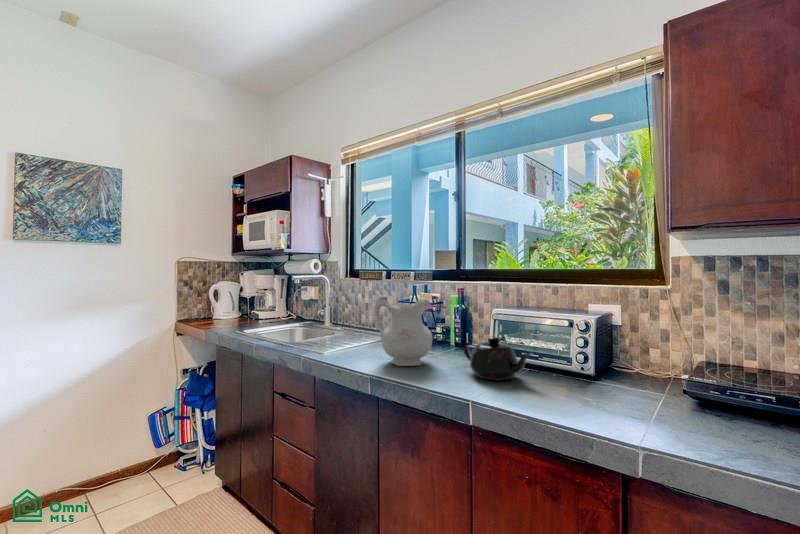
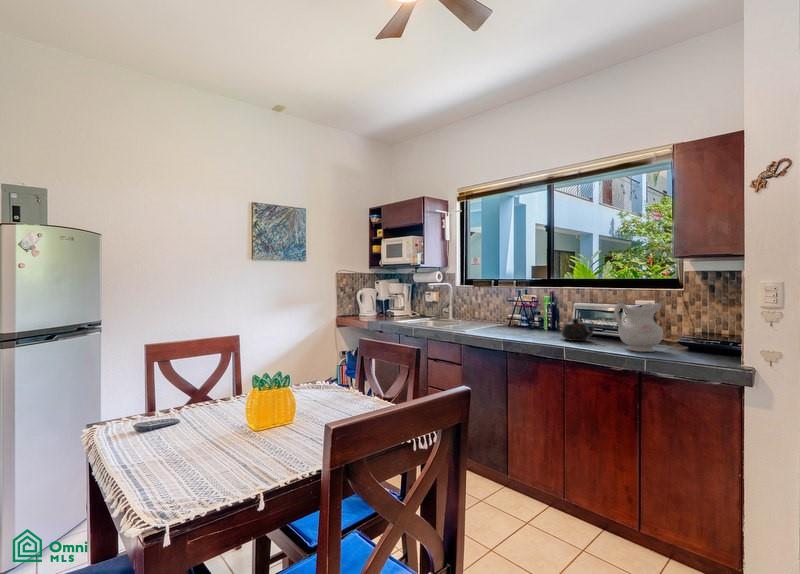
ceramic pitcher: present [374,297,432,366] -> present [614,301,663,352]

